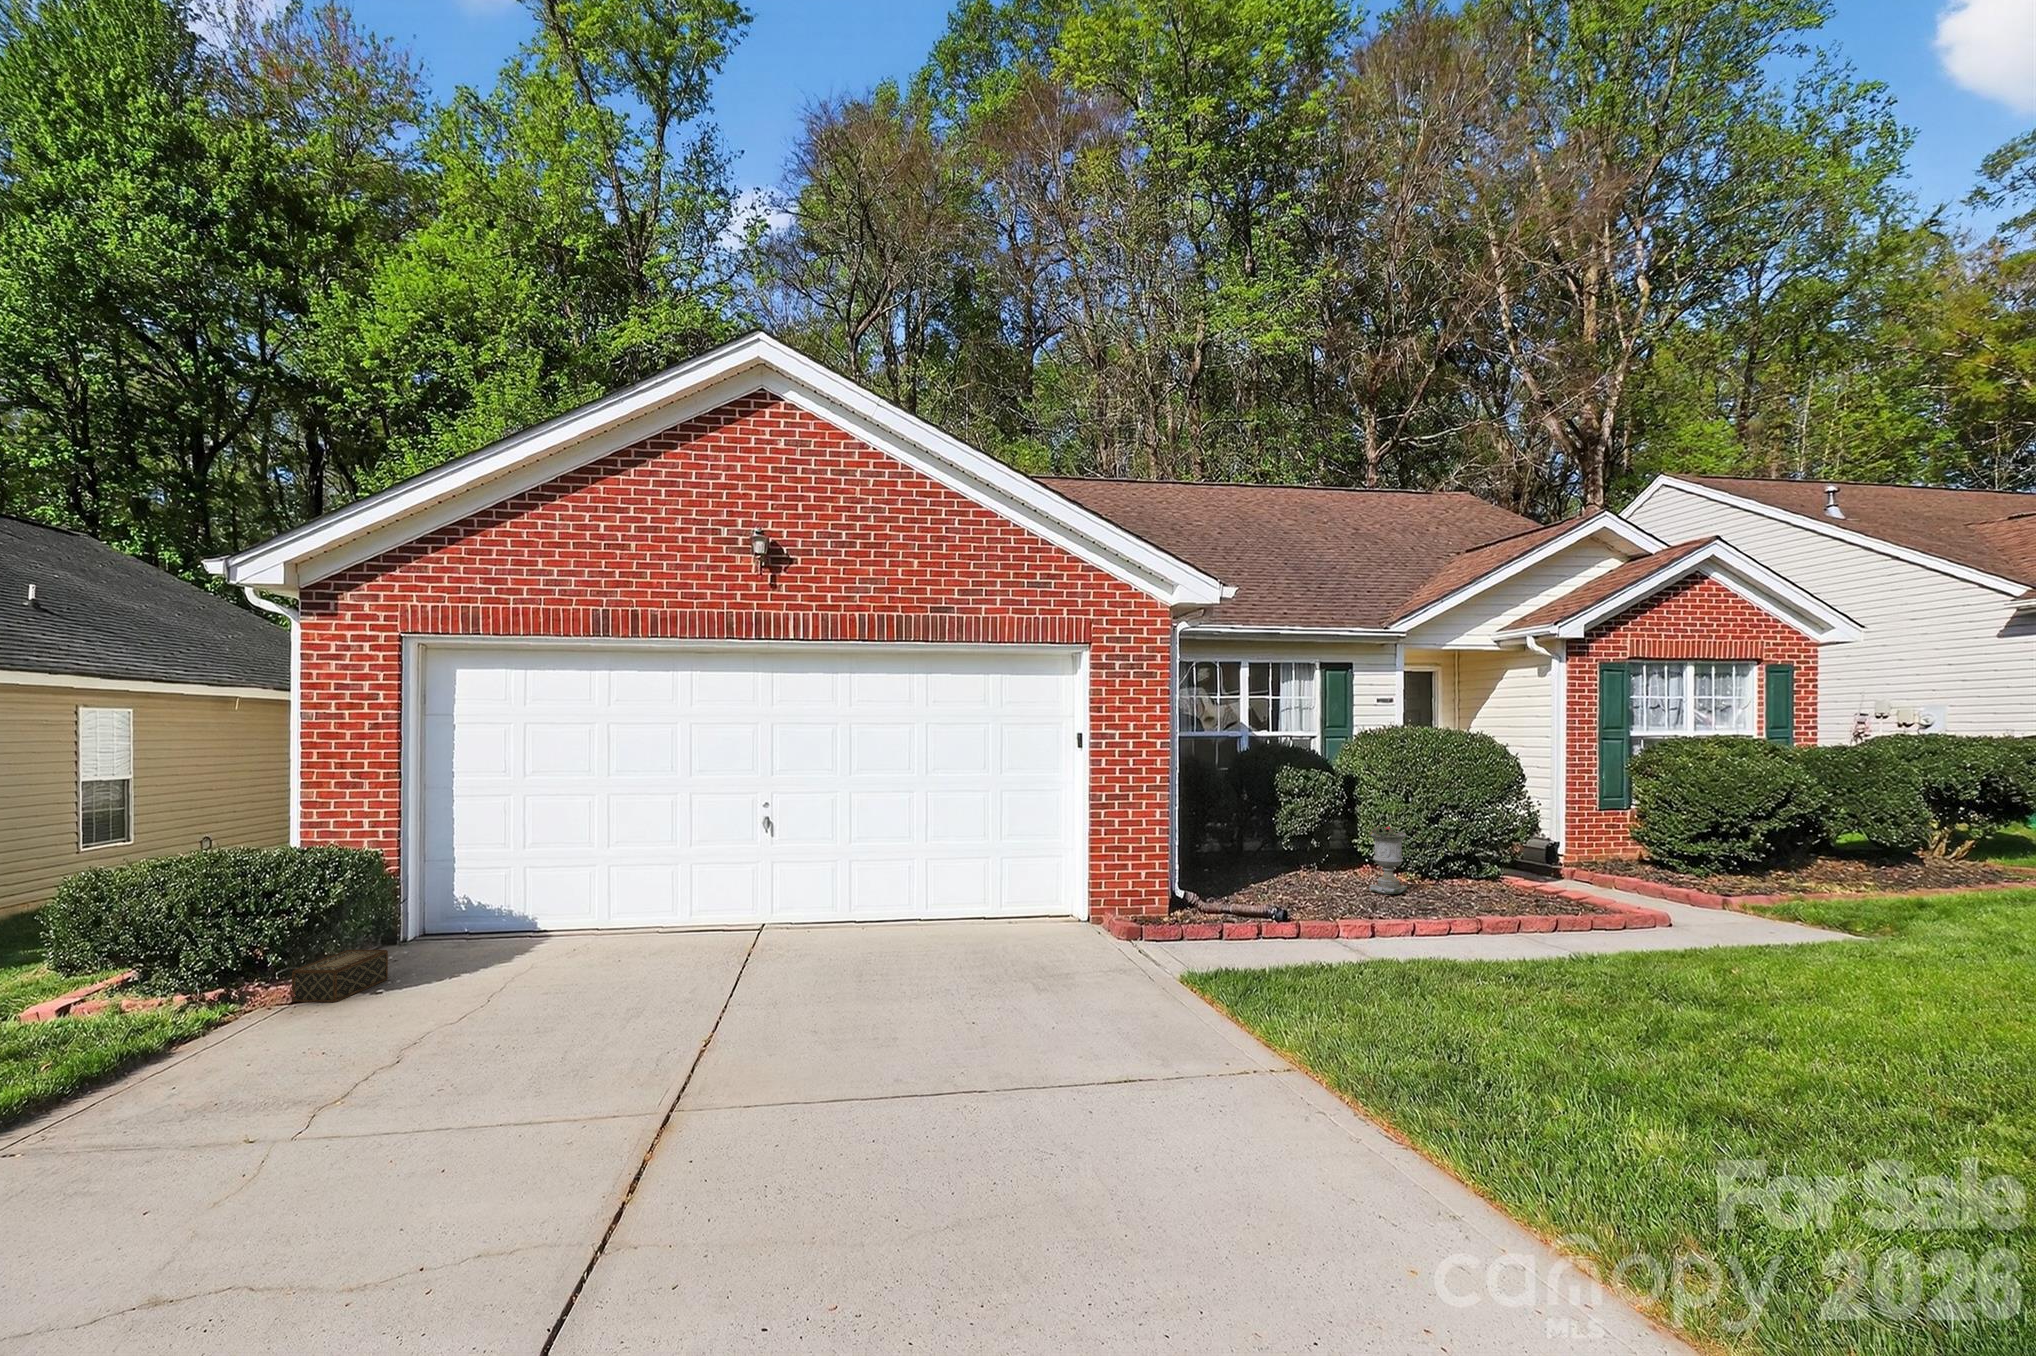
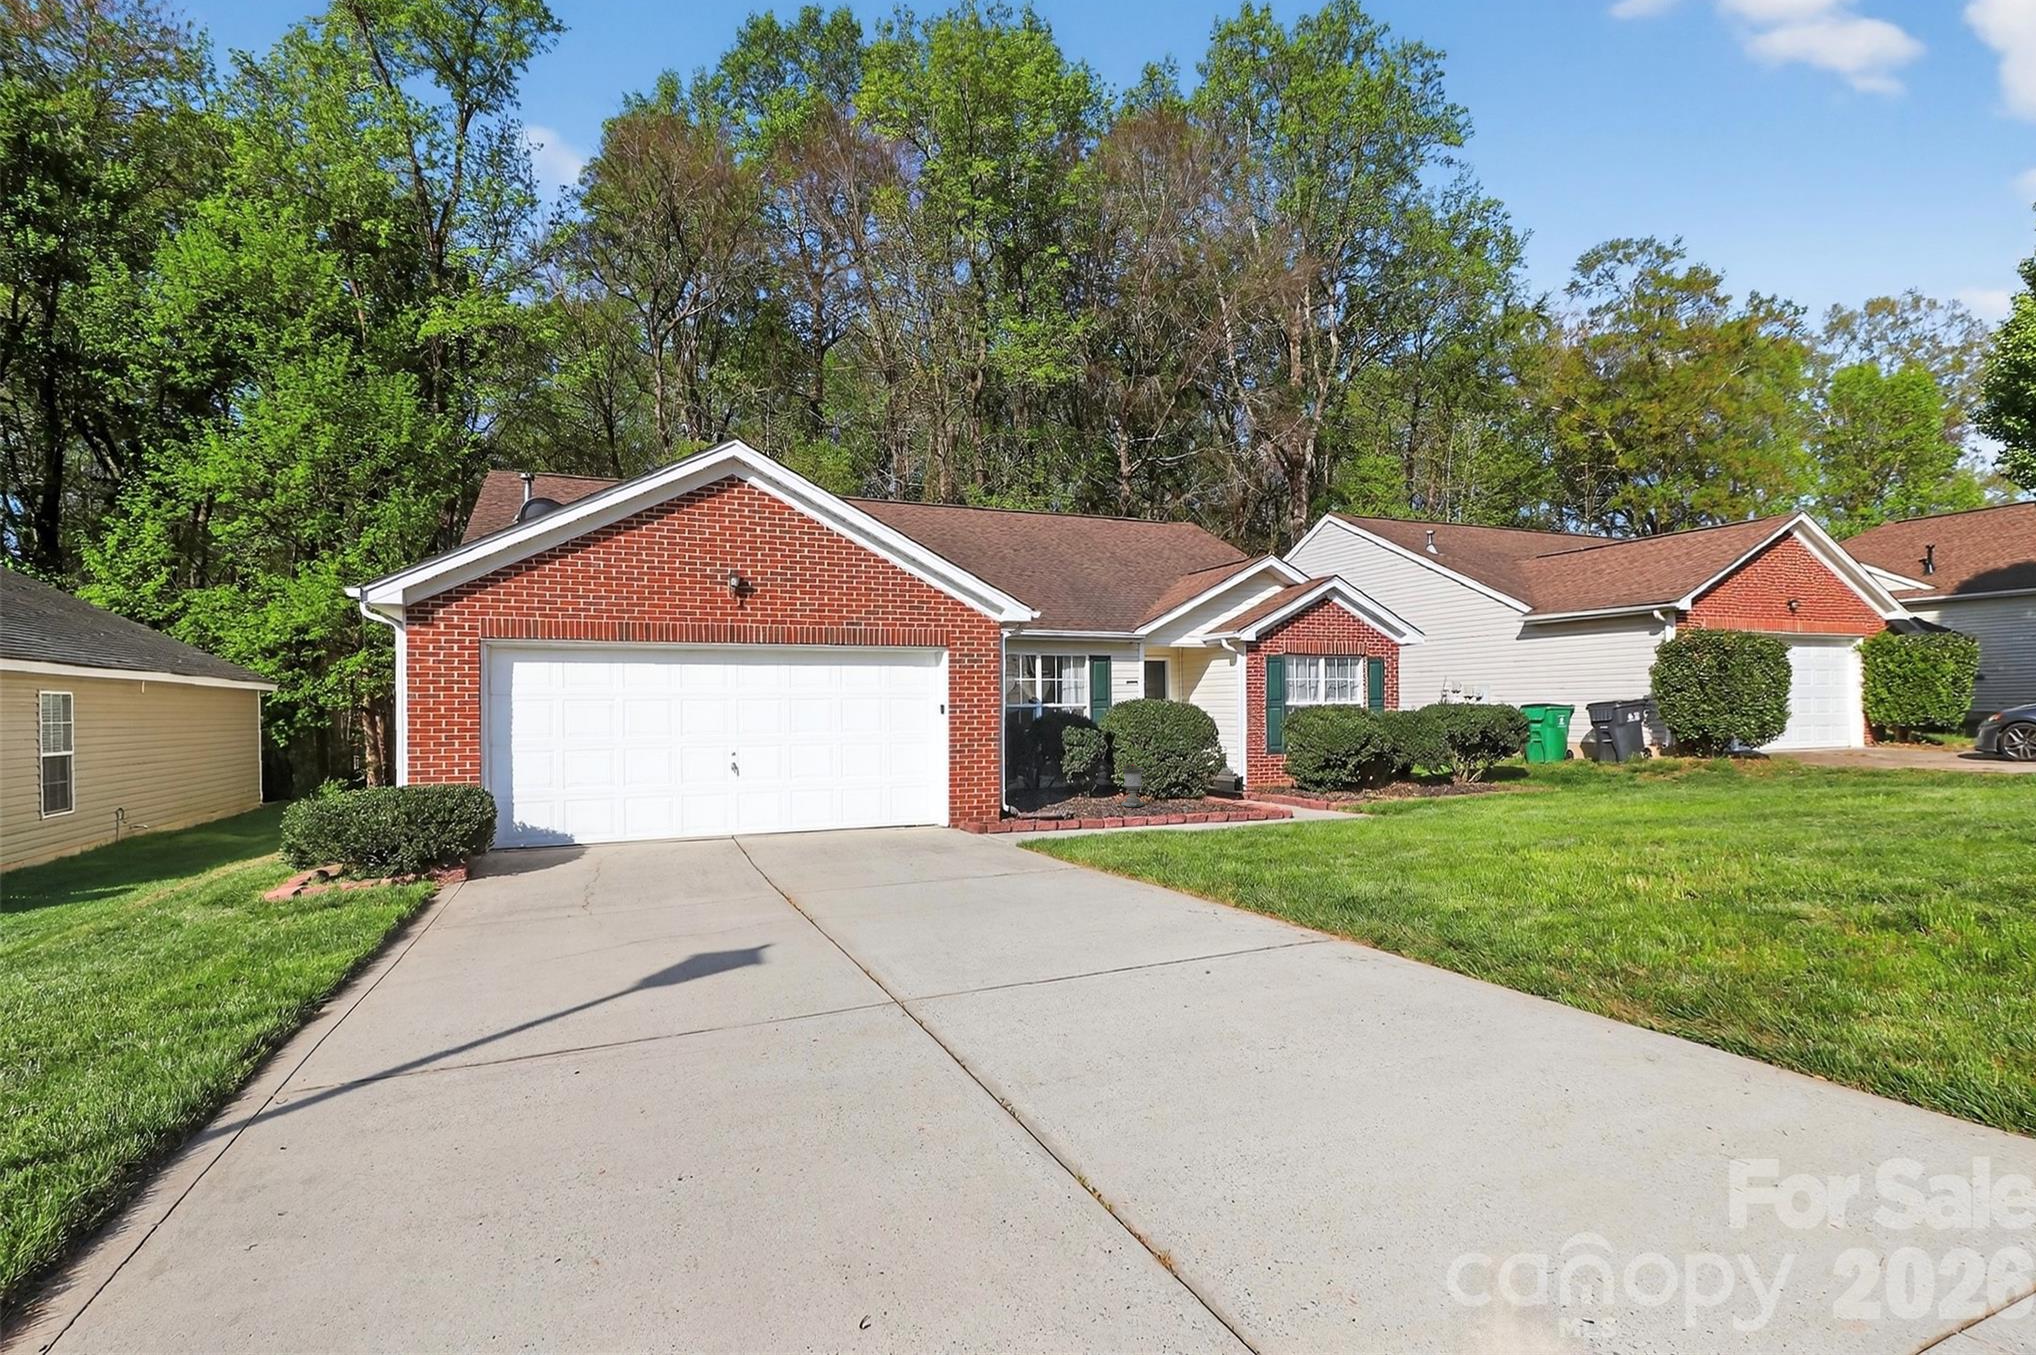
woven basket: present [292,950,388,1002] -> none [457,851,503,882]

